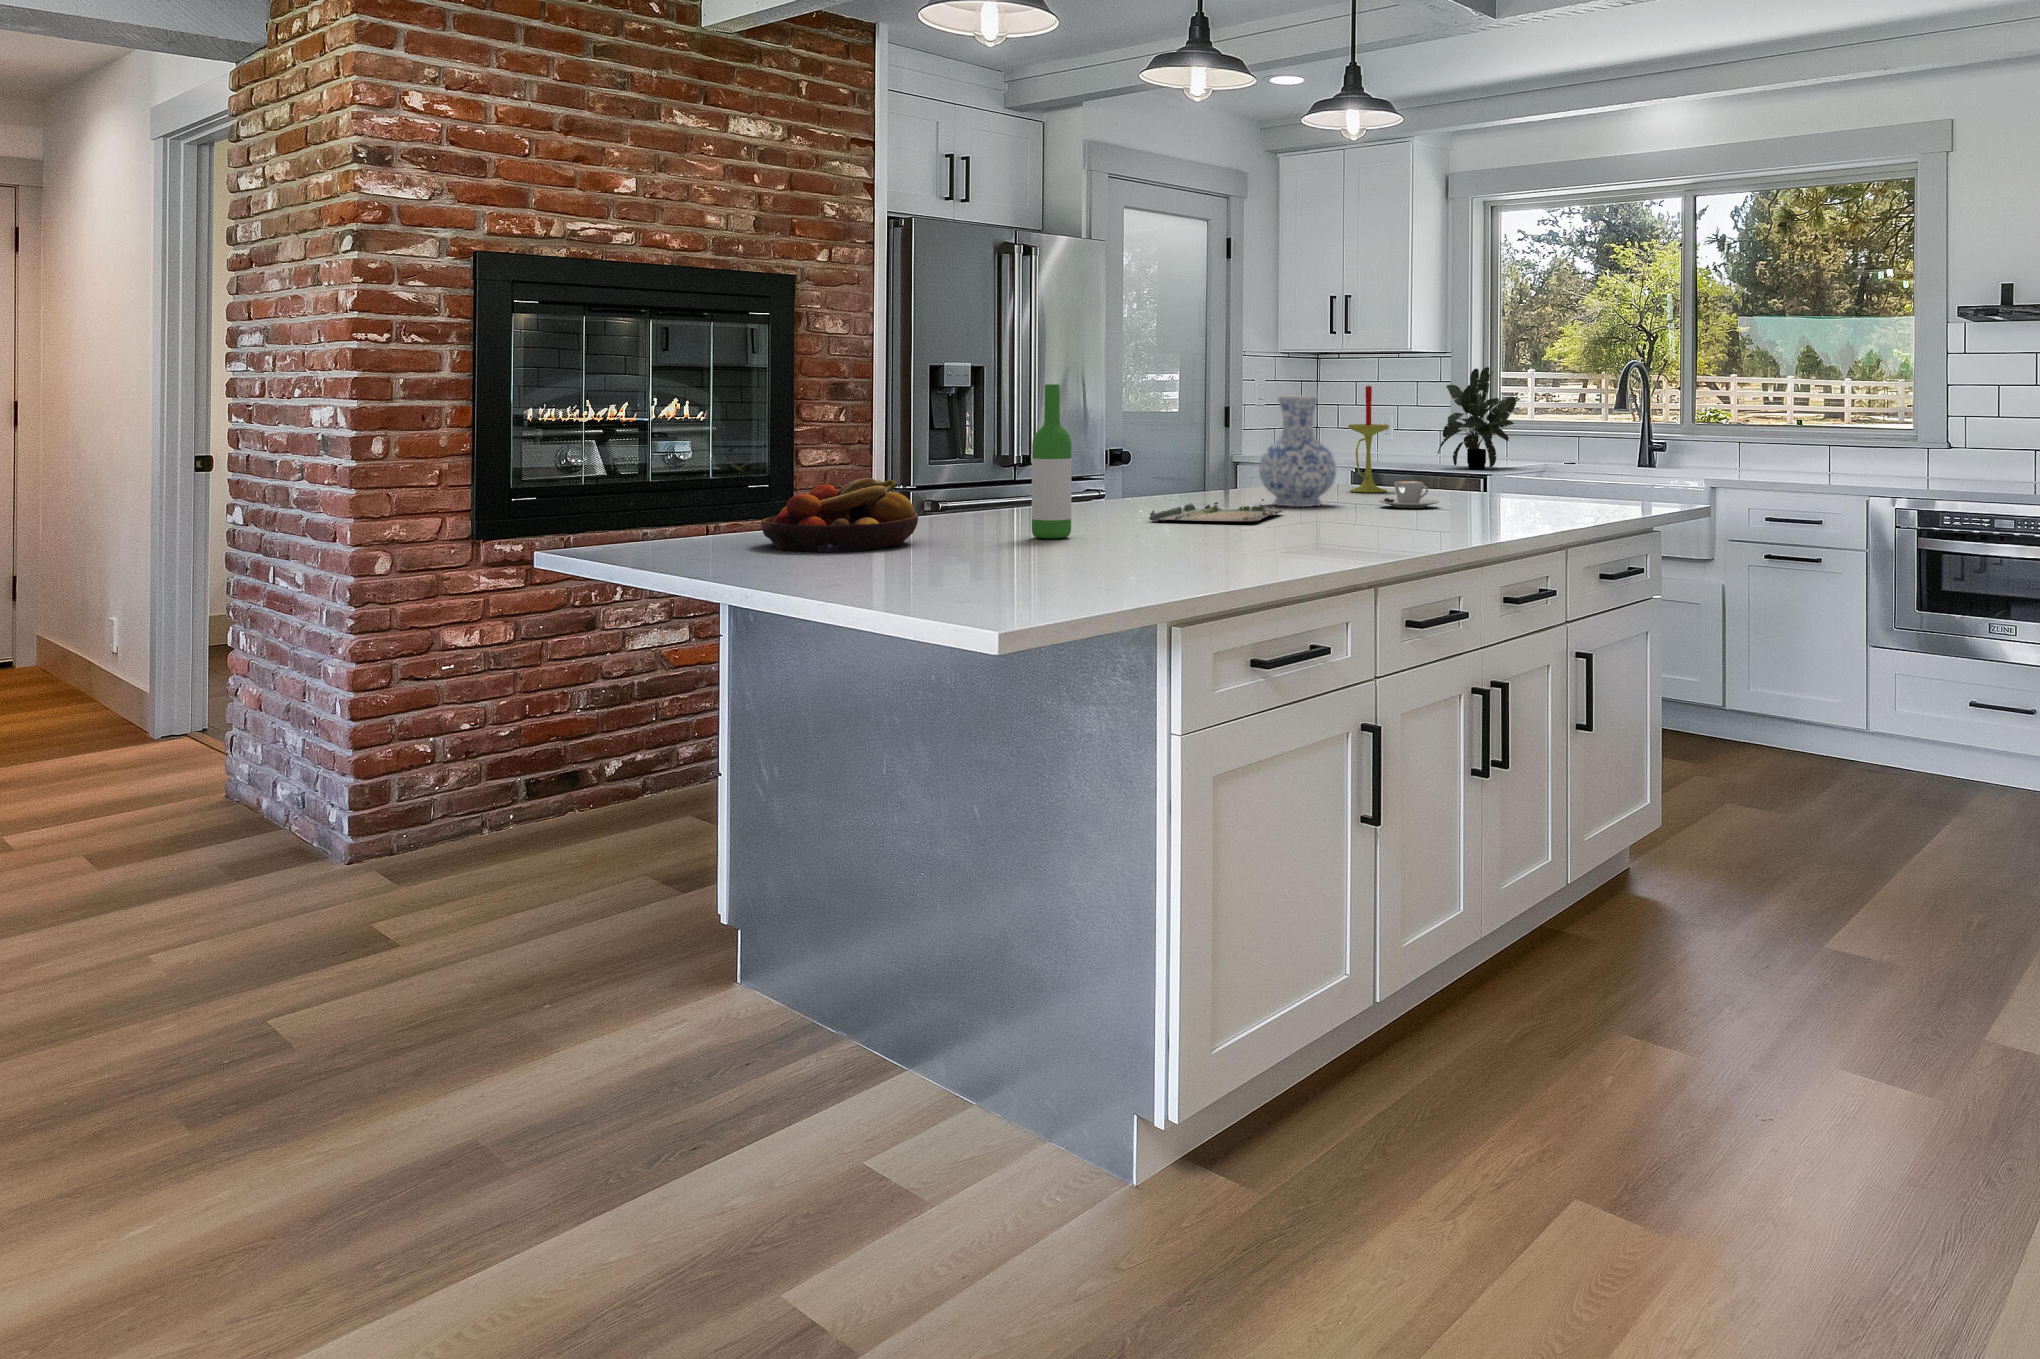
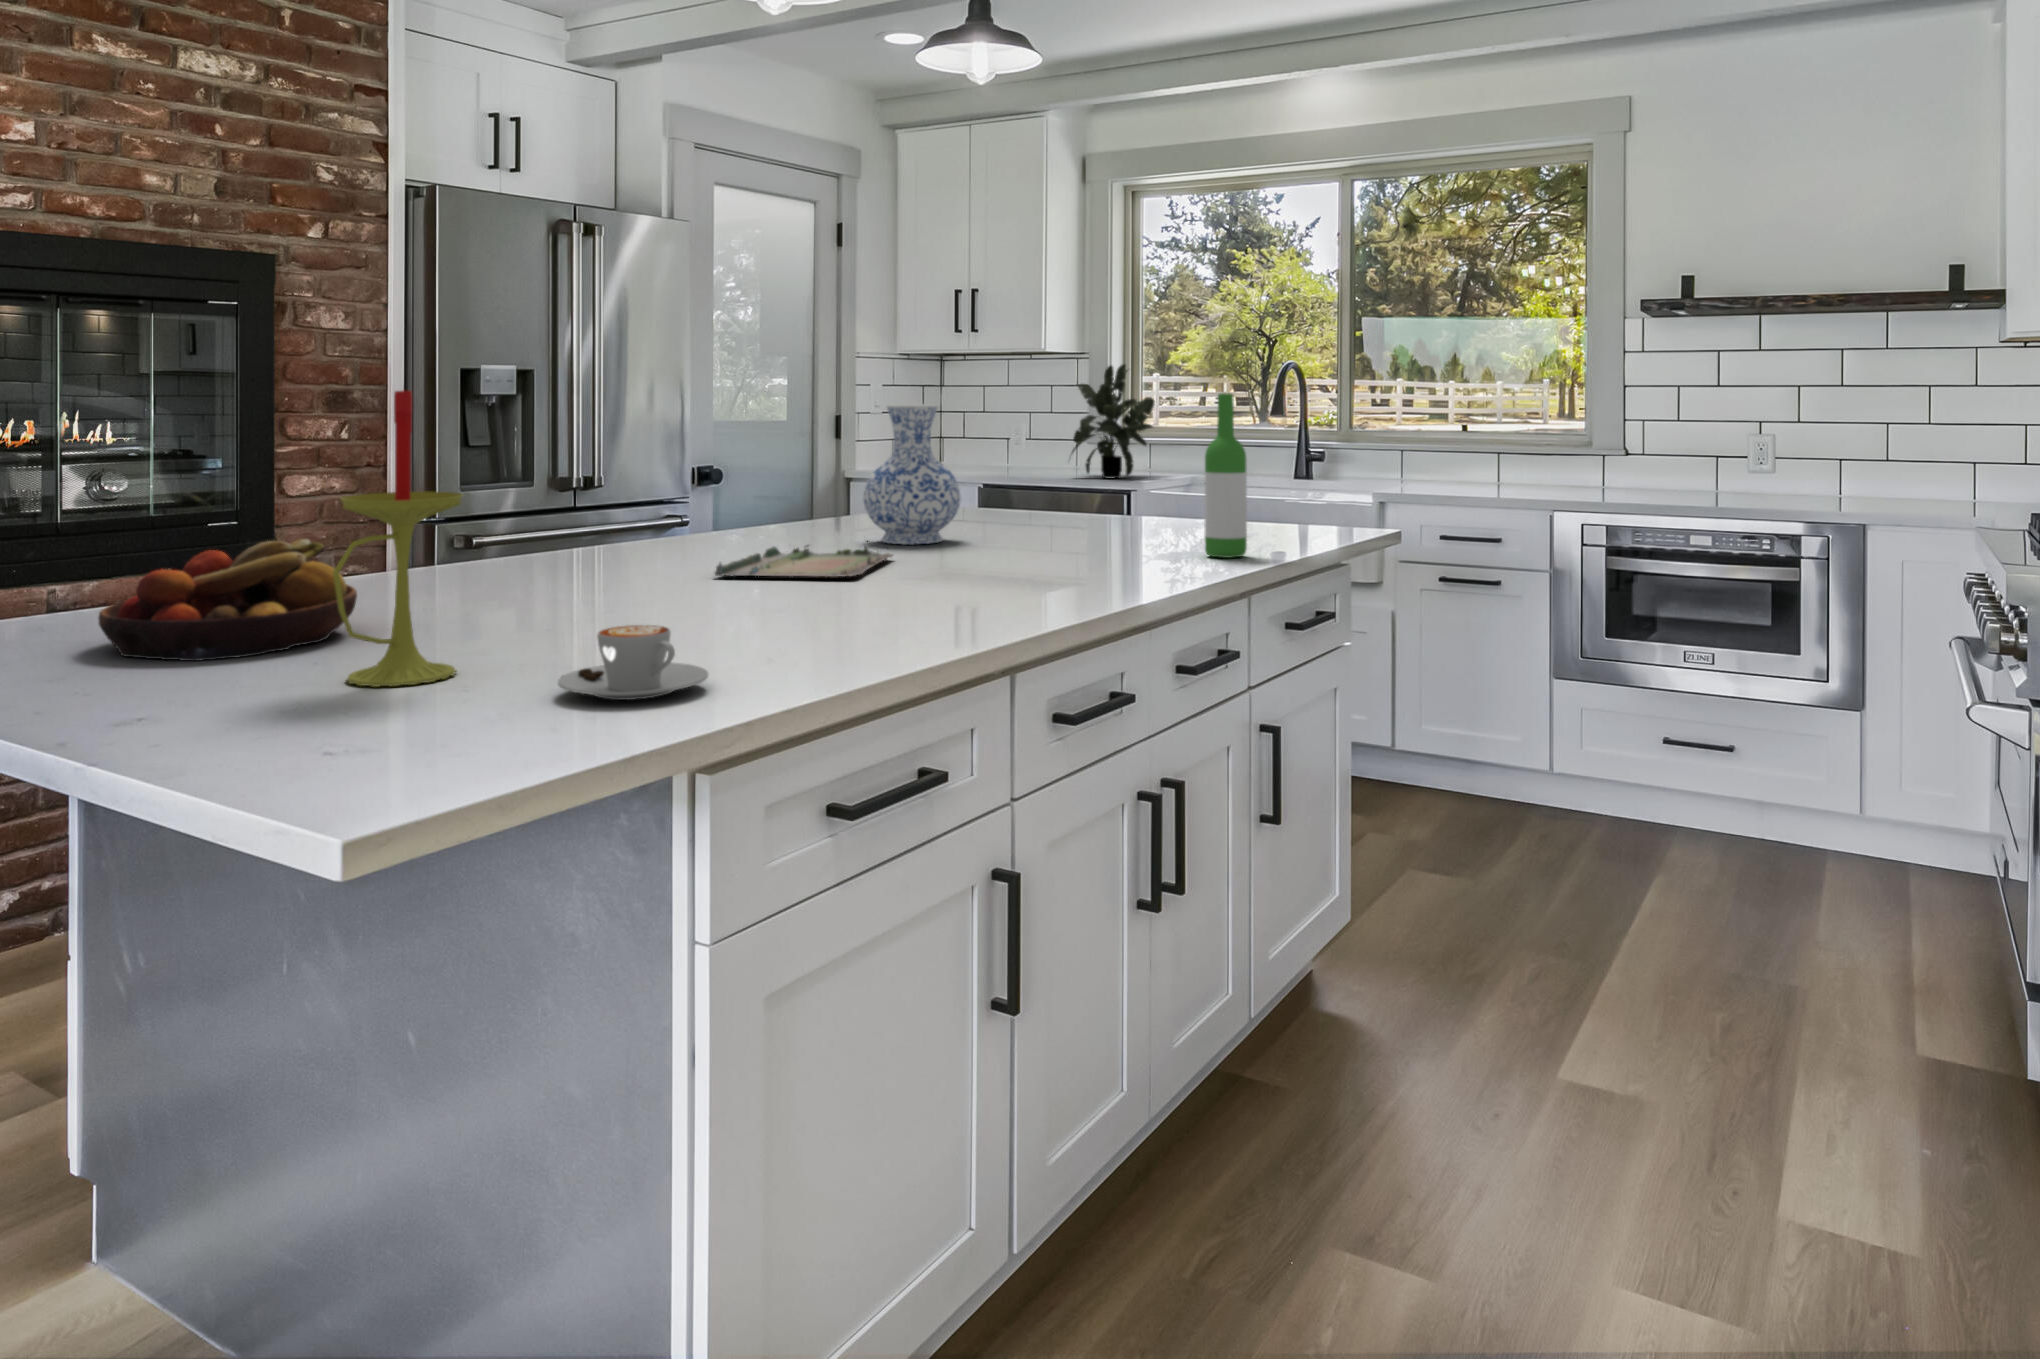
wine bottle: present [1032,384,1072,538] -> present [1204,393,1247,558]
candle: present [1348,386,1389,492] -> present [333,391,462,687]
coffee cup: present [1379,481,1439,508] -> present [558,625,709,700]

